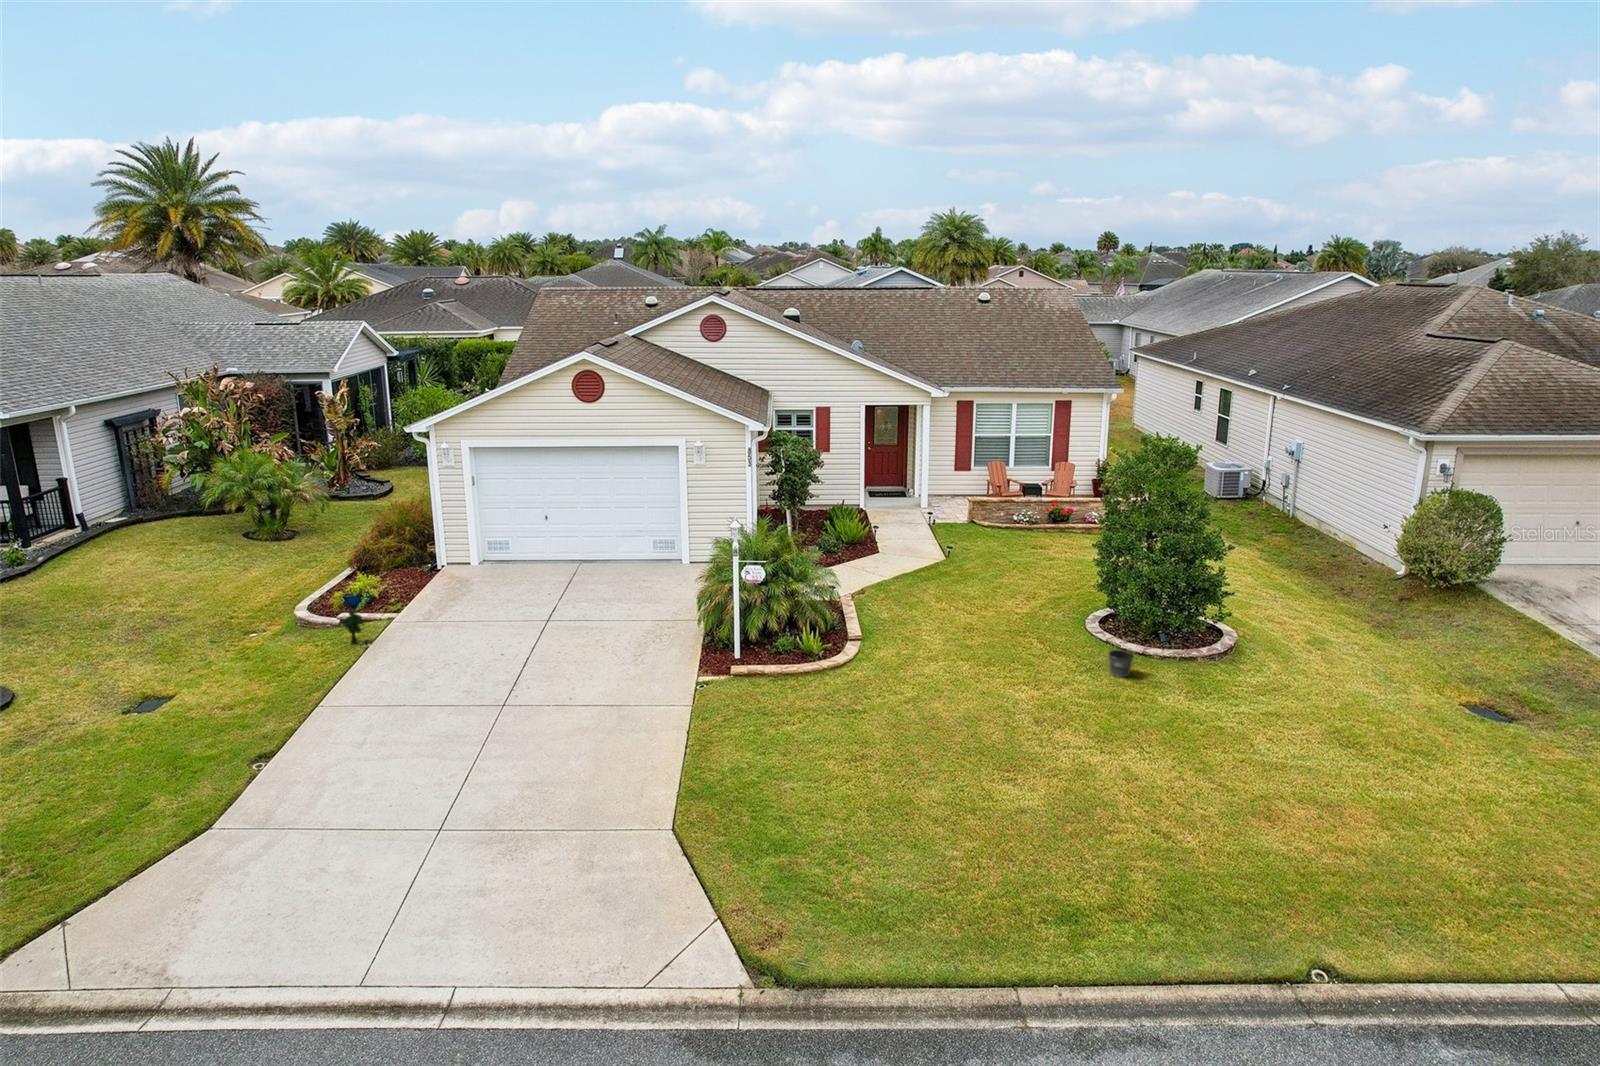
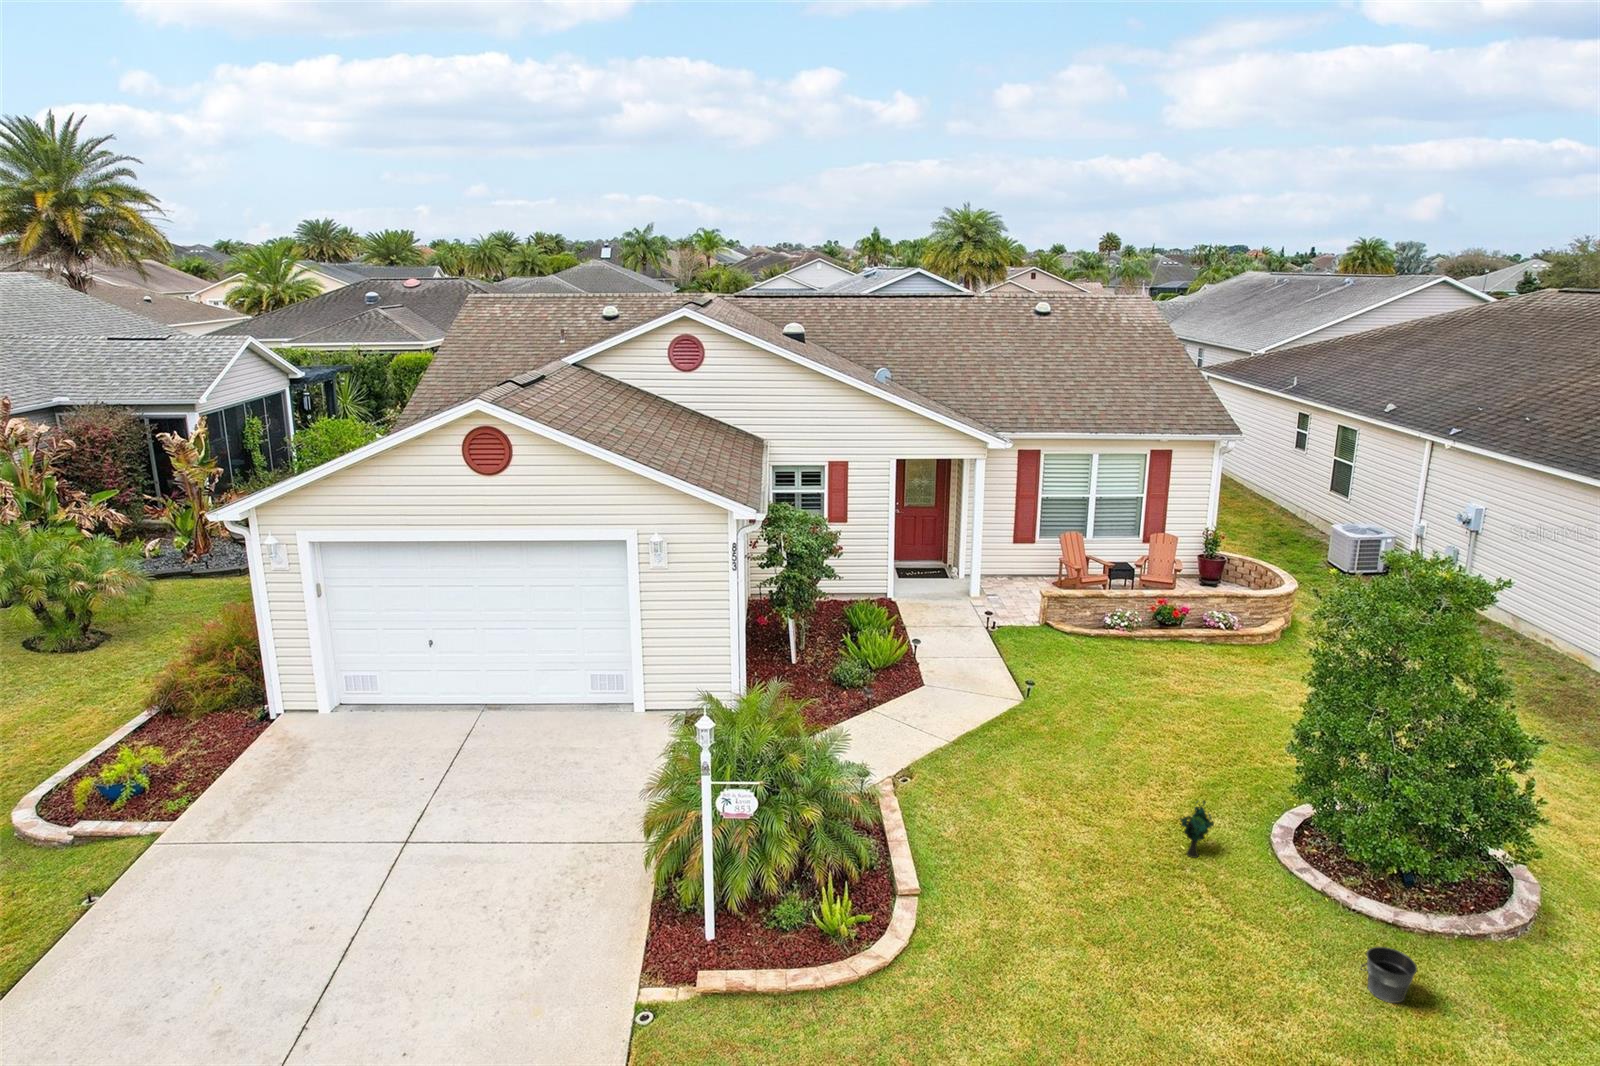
decorative plant: present [343,607,364,644] -> present [1180,800,1214,858]

